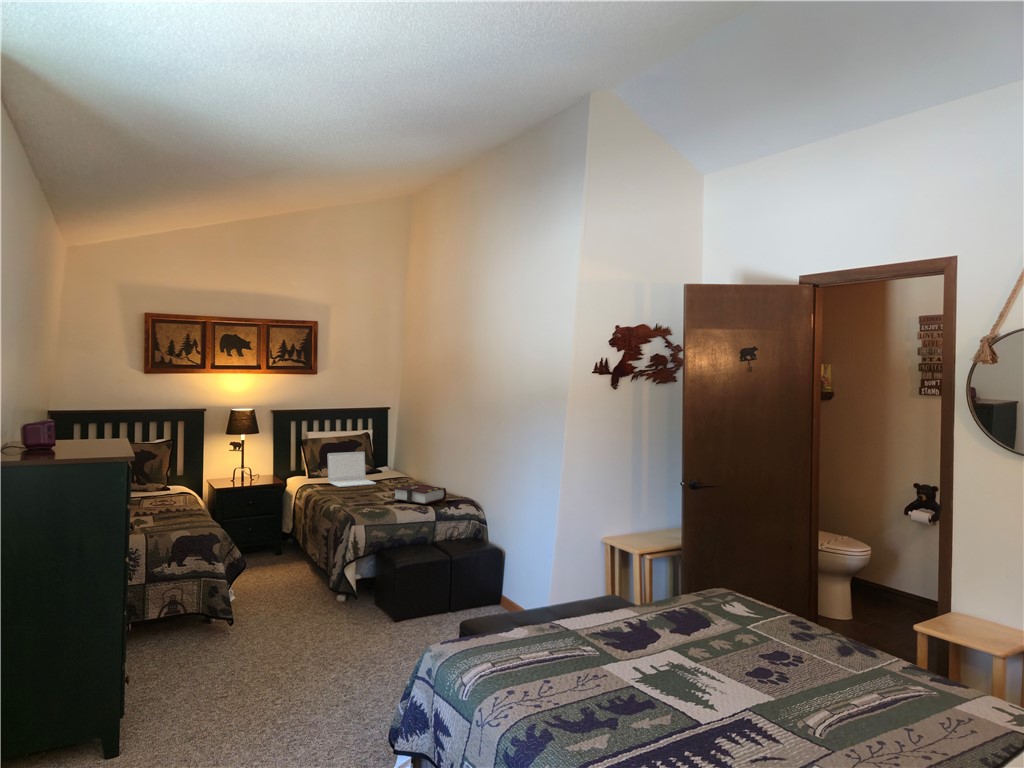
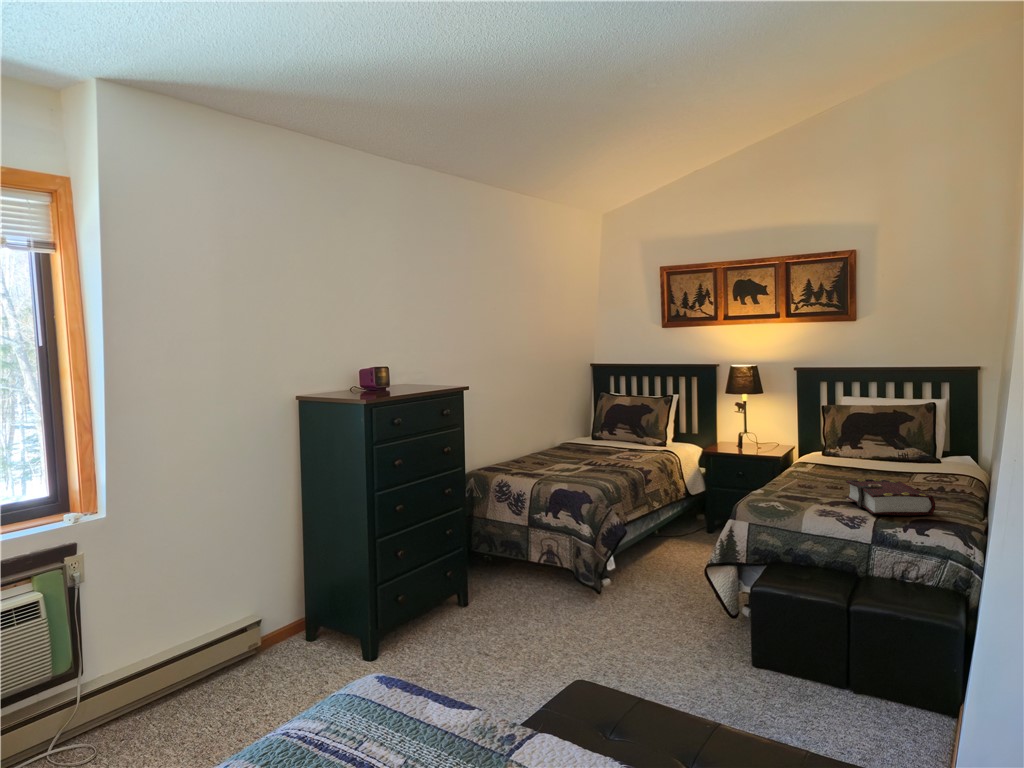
laptop: present [327,452,376,487] -> none [827,424,892,475]

